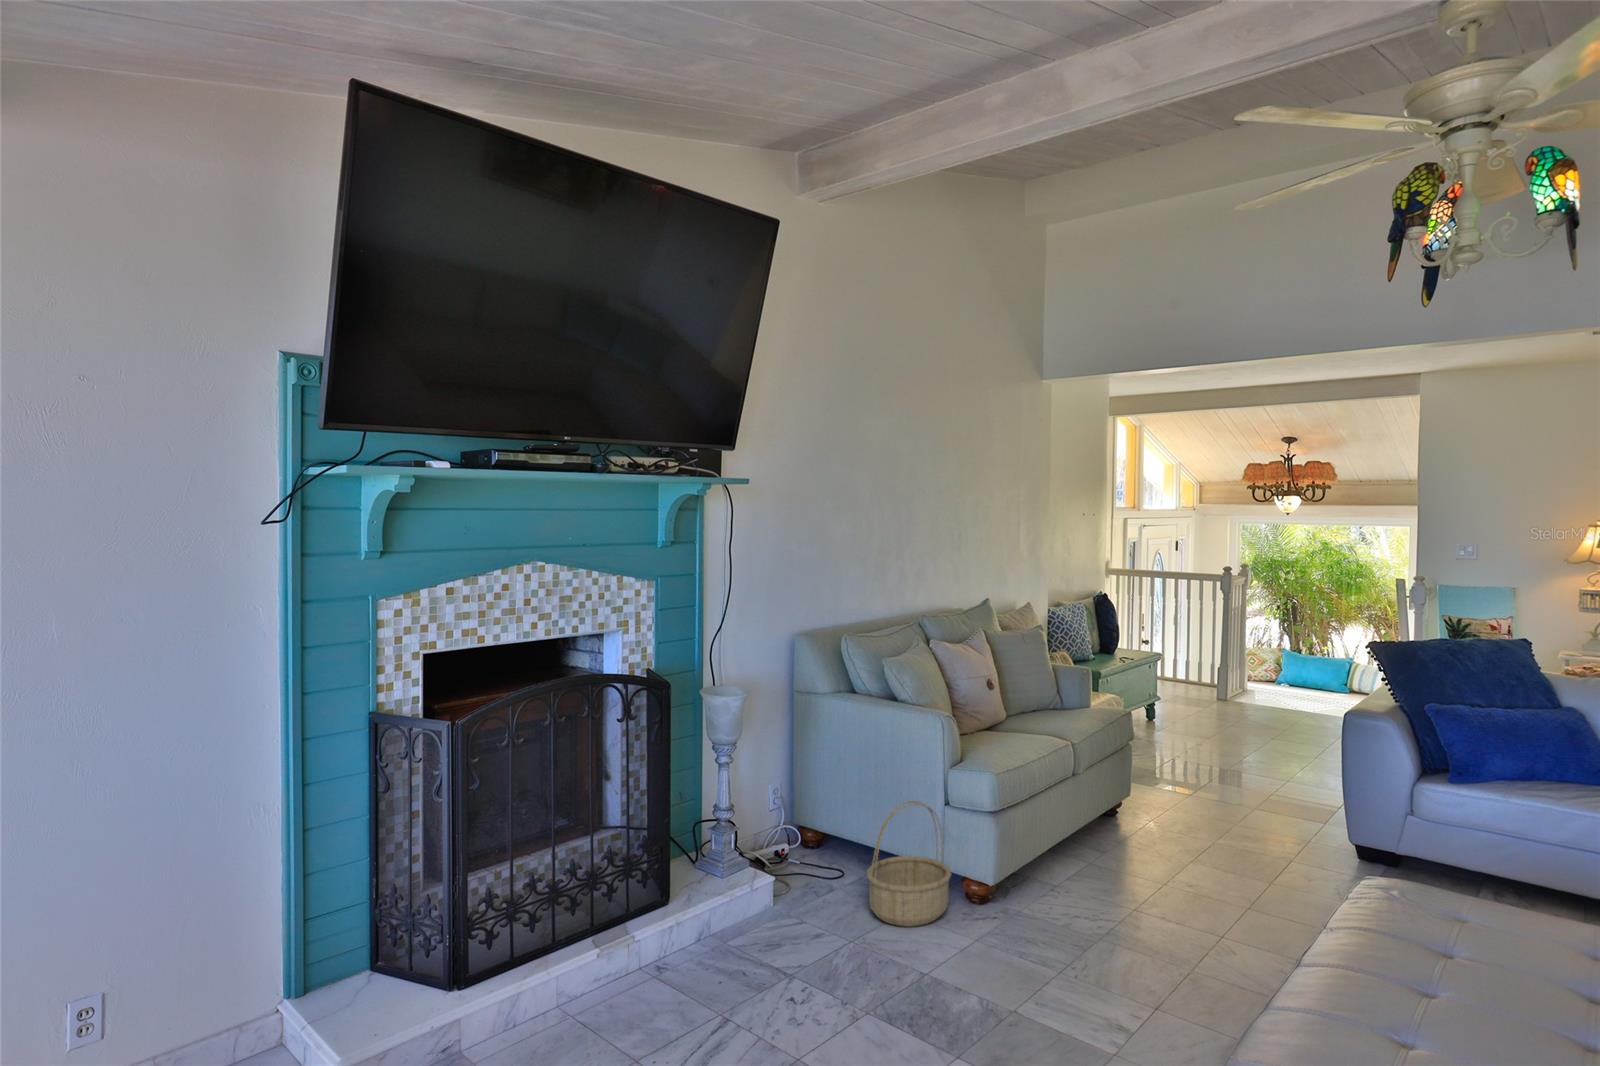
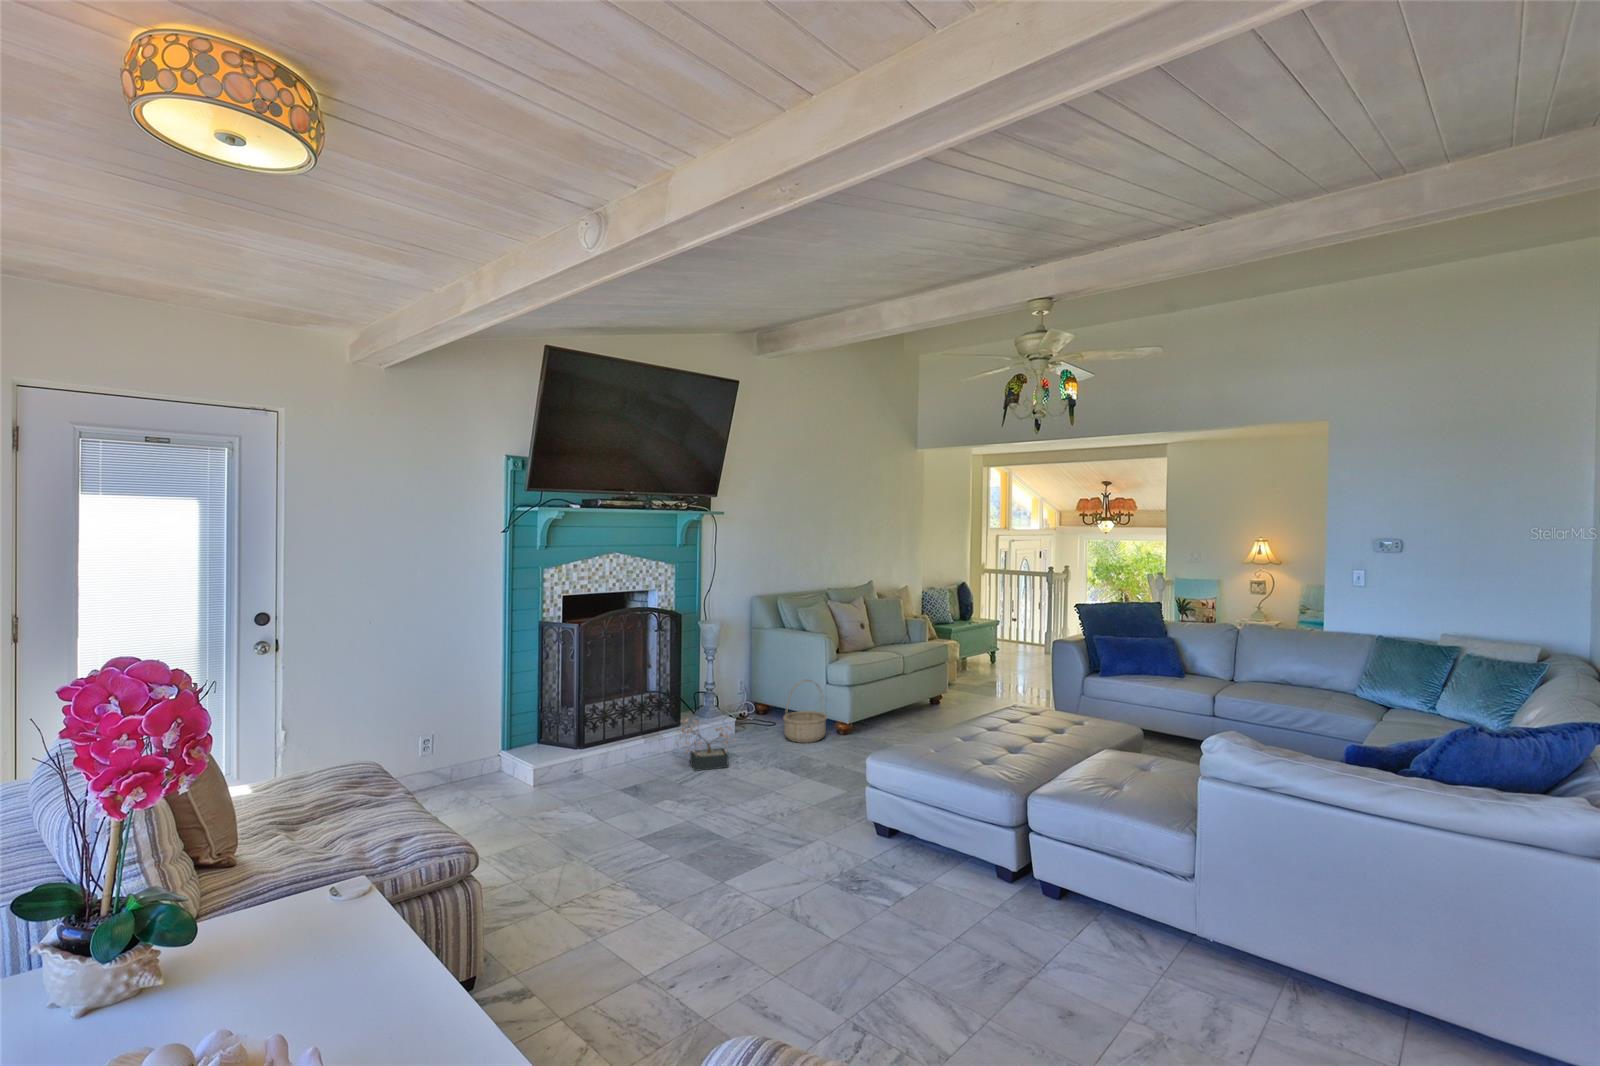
decorative plant: none [661,902,787,1024] -> present [677,719,736,771]

